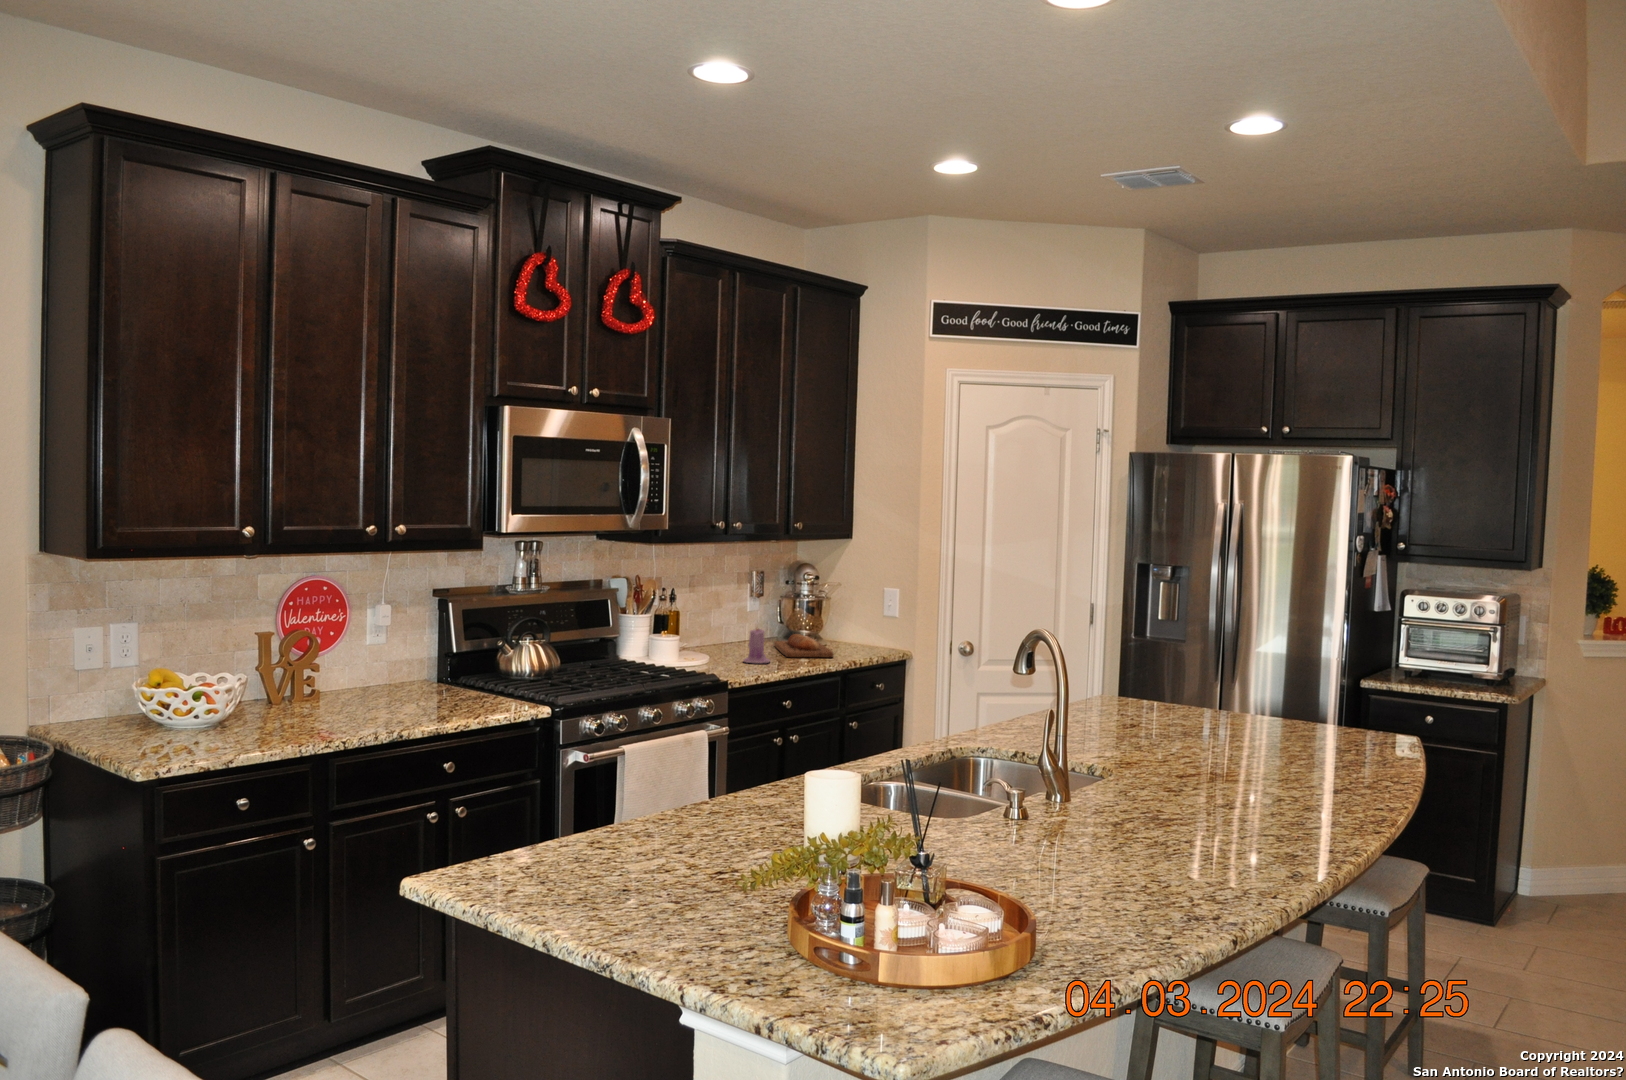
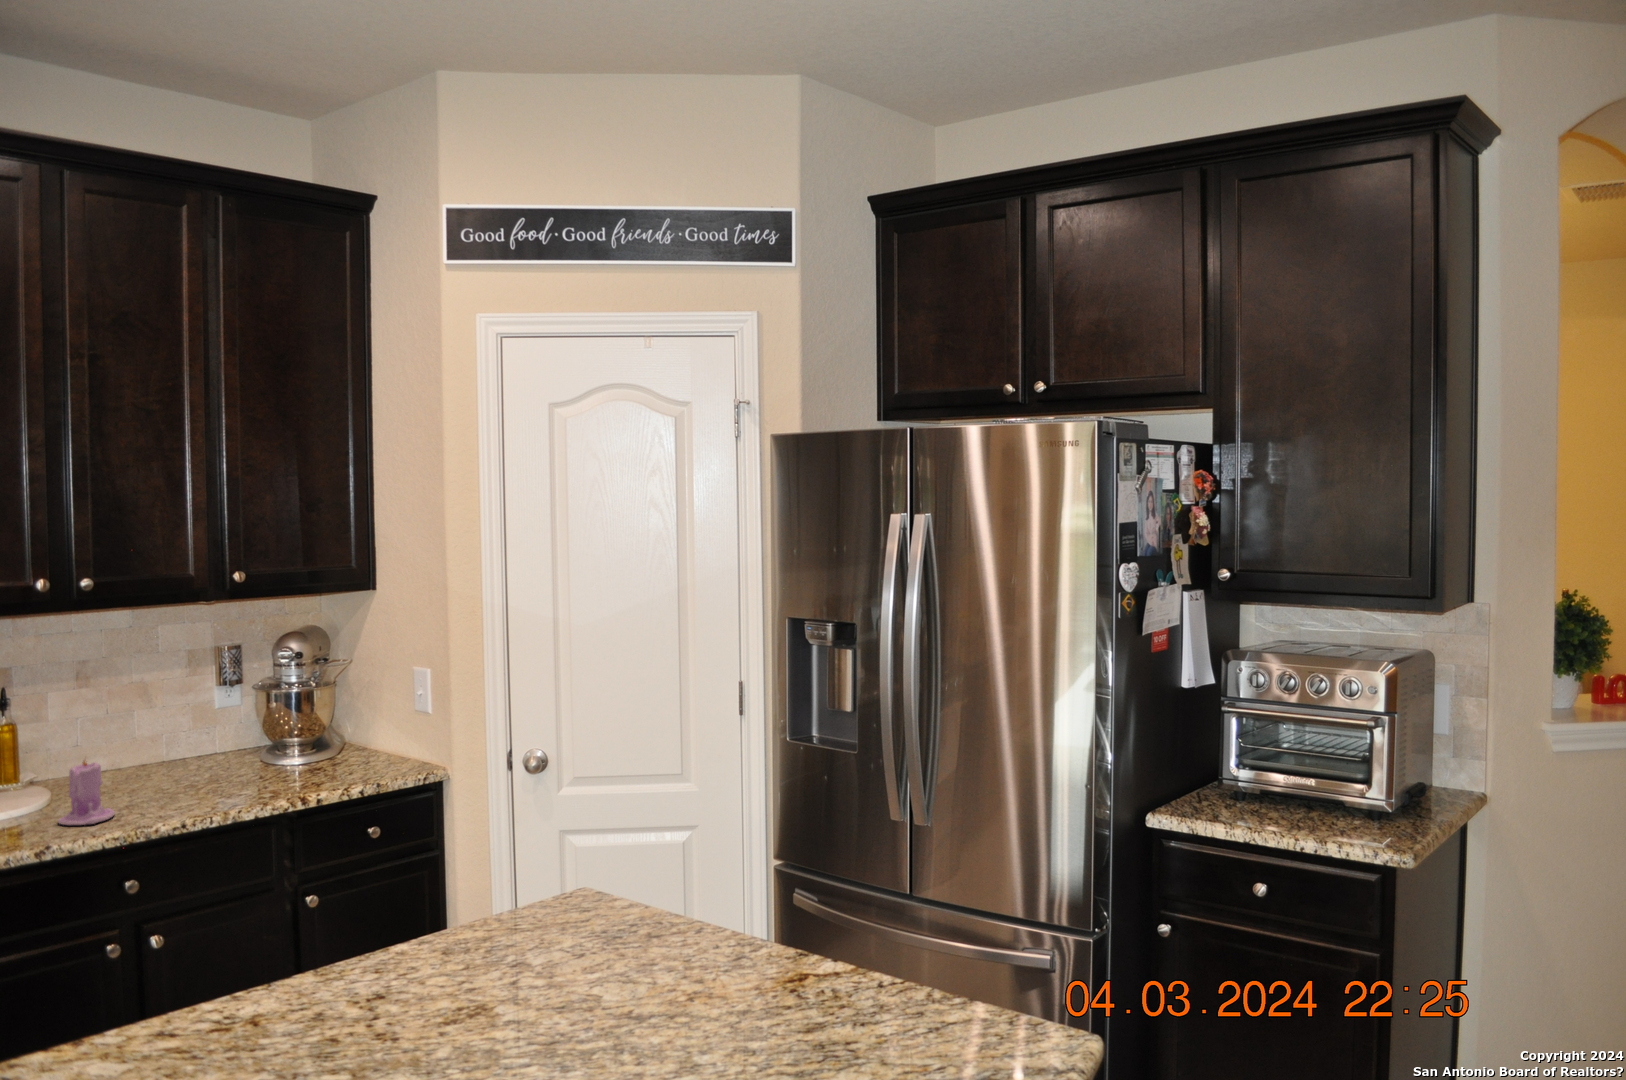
bread loaf: present [774,634,834,657] -> none [173,750,299,802]

